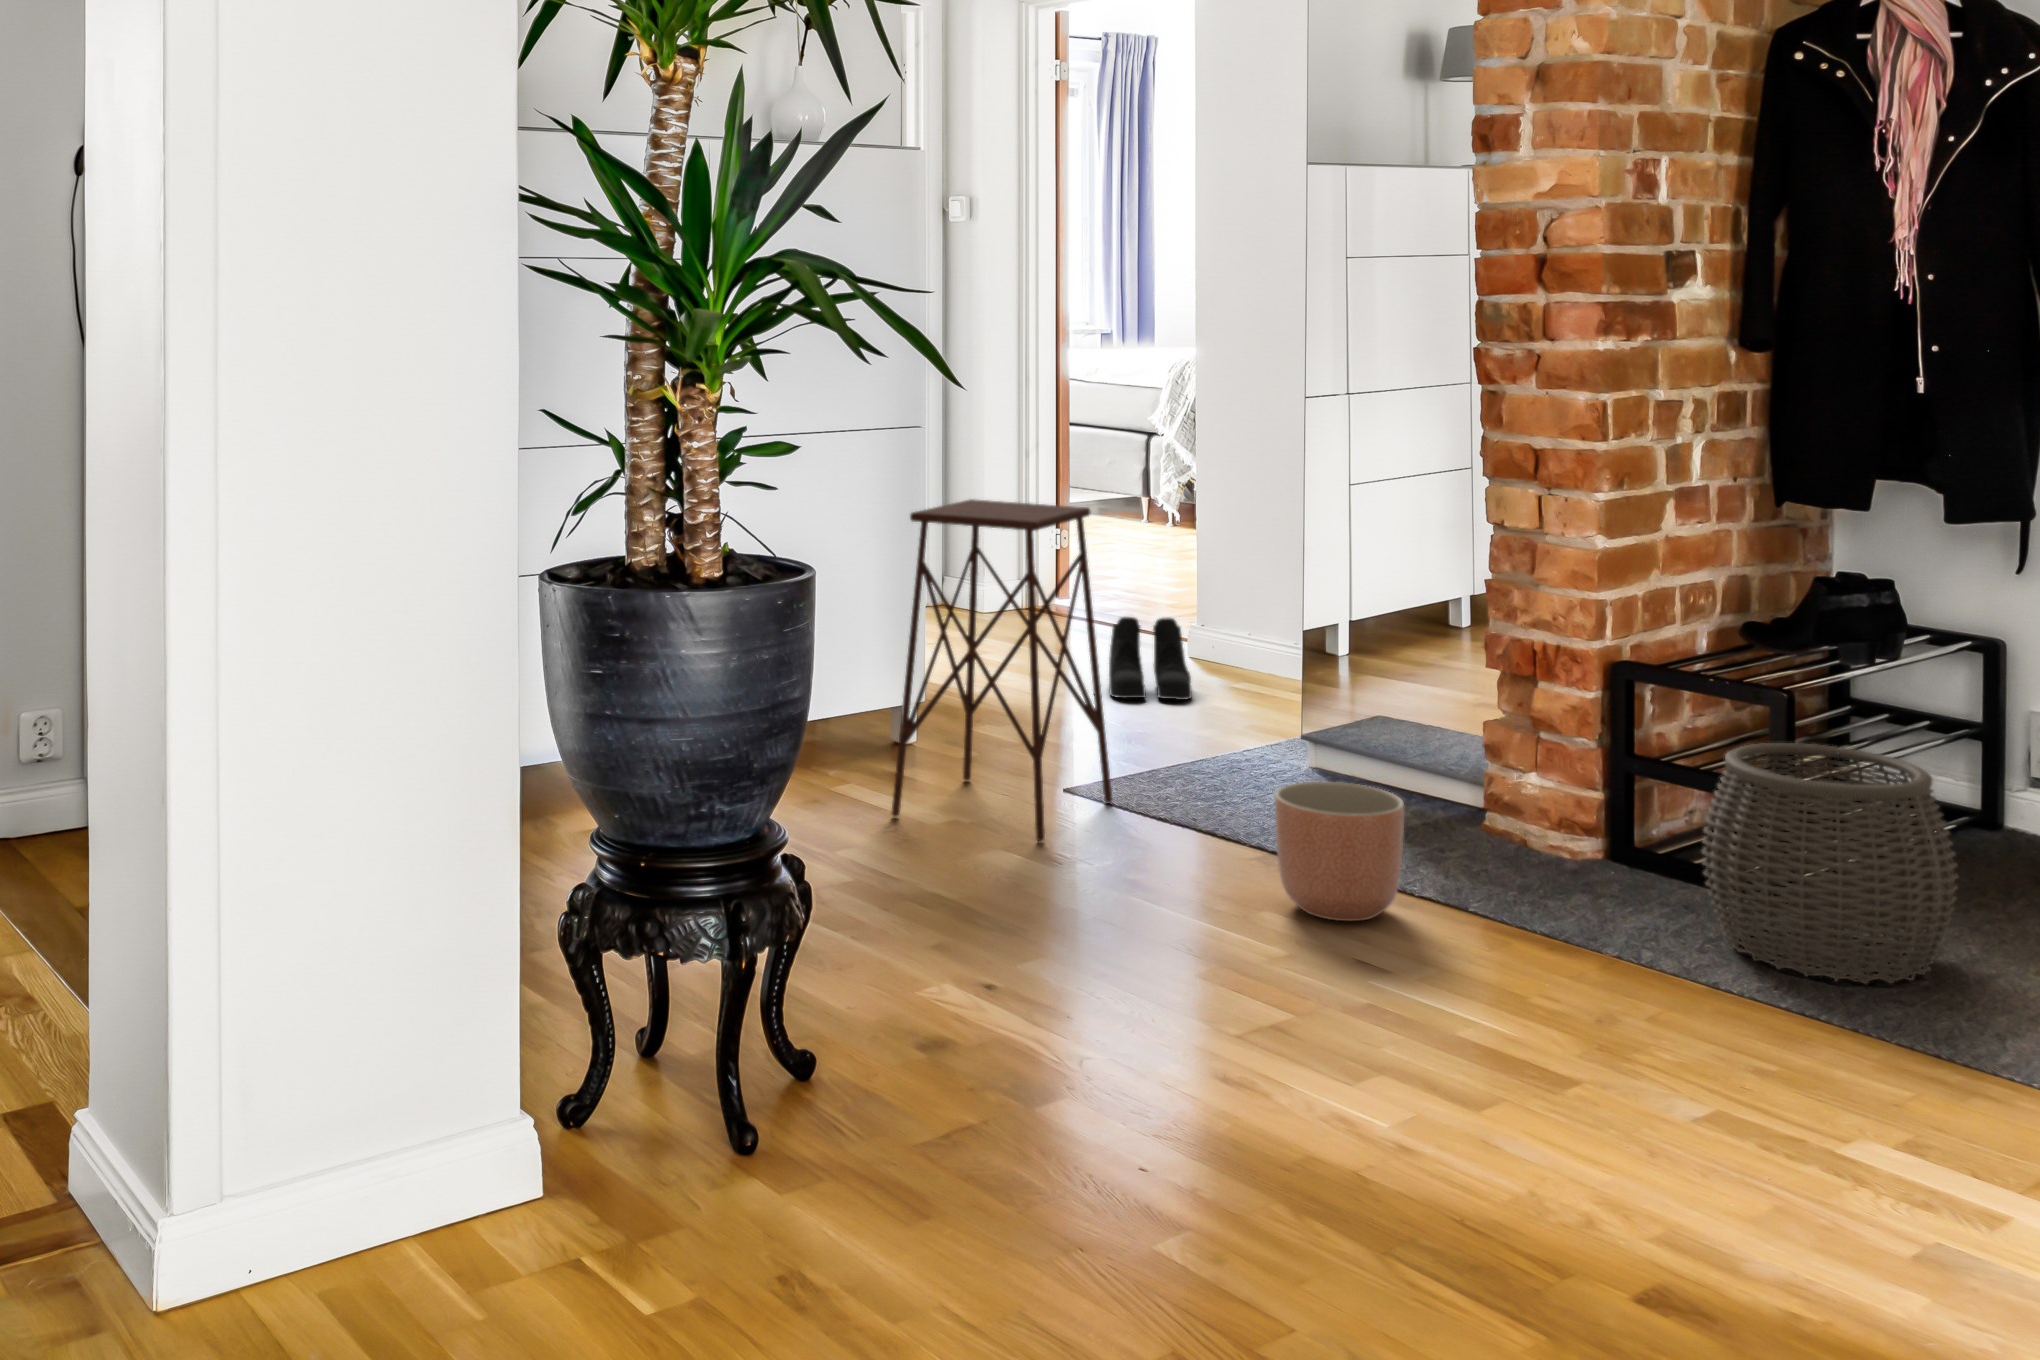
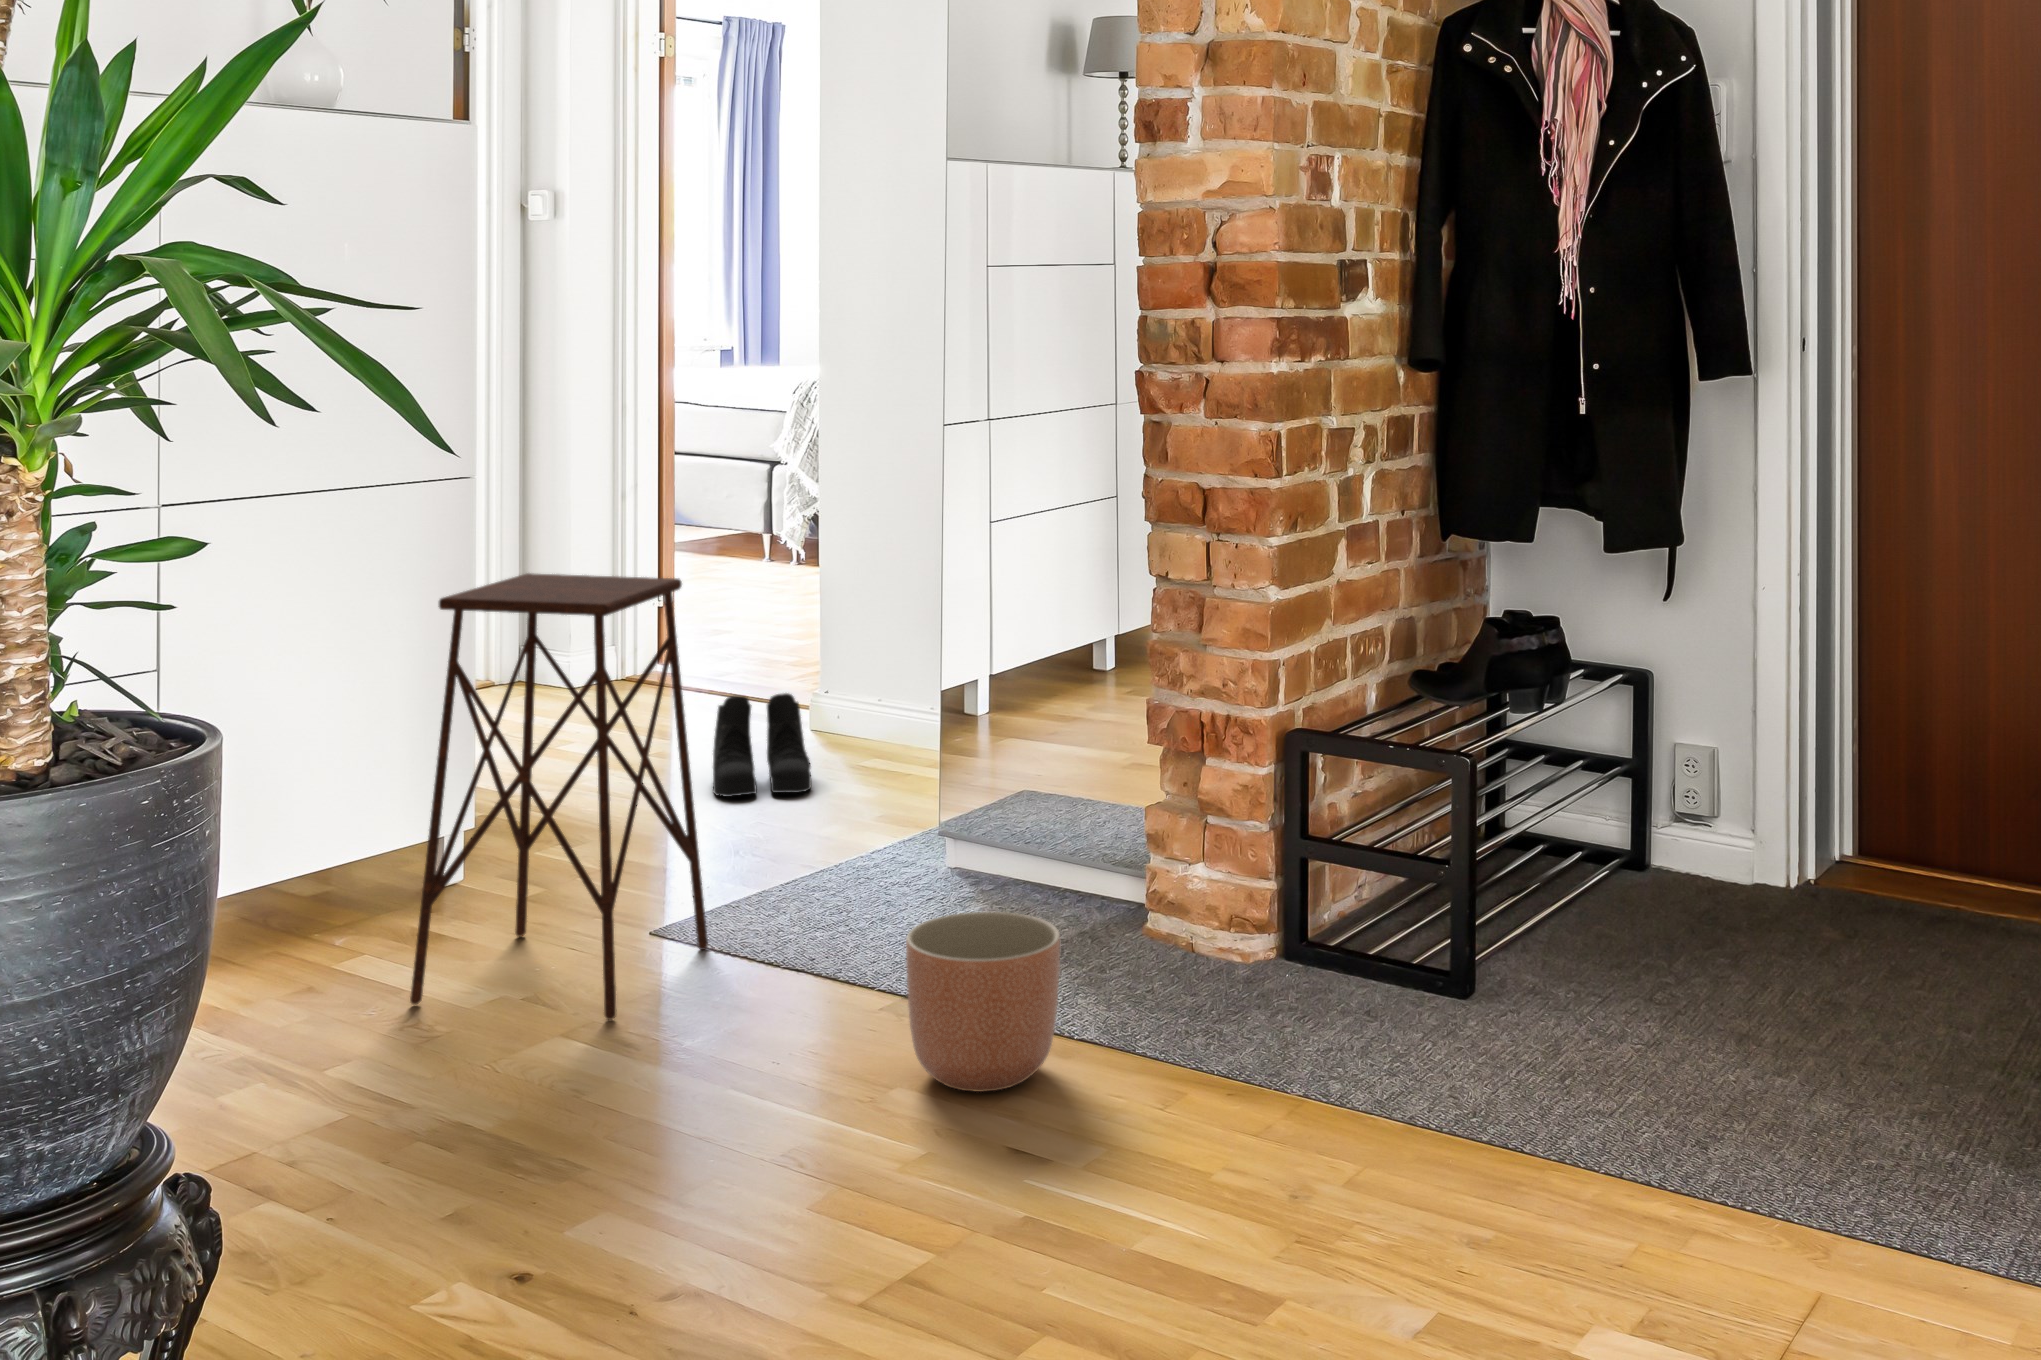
woven basket: present [1702,743,1958,984] -> none [1387,817,1644,1097]

